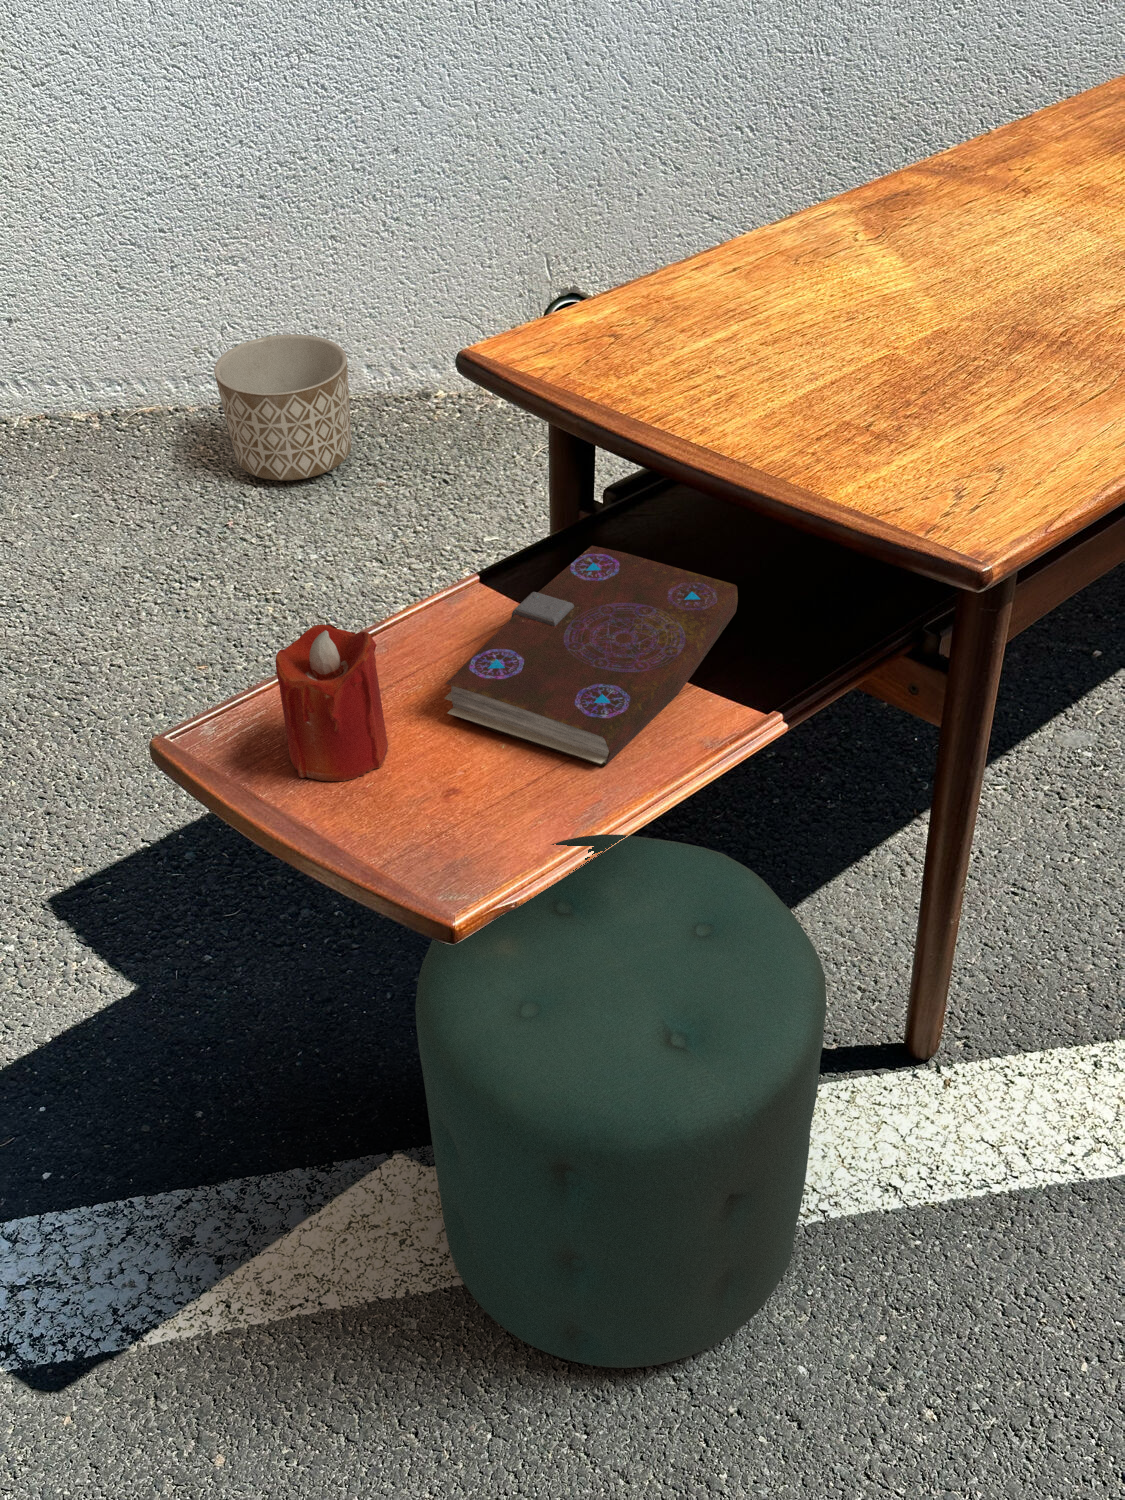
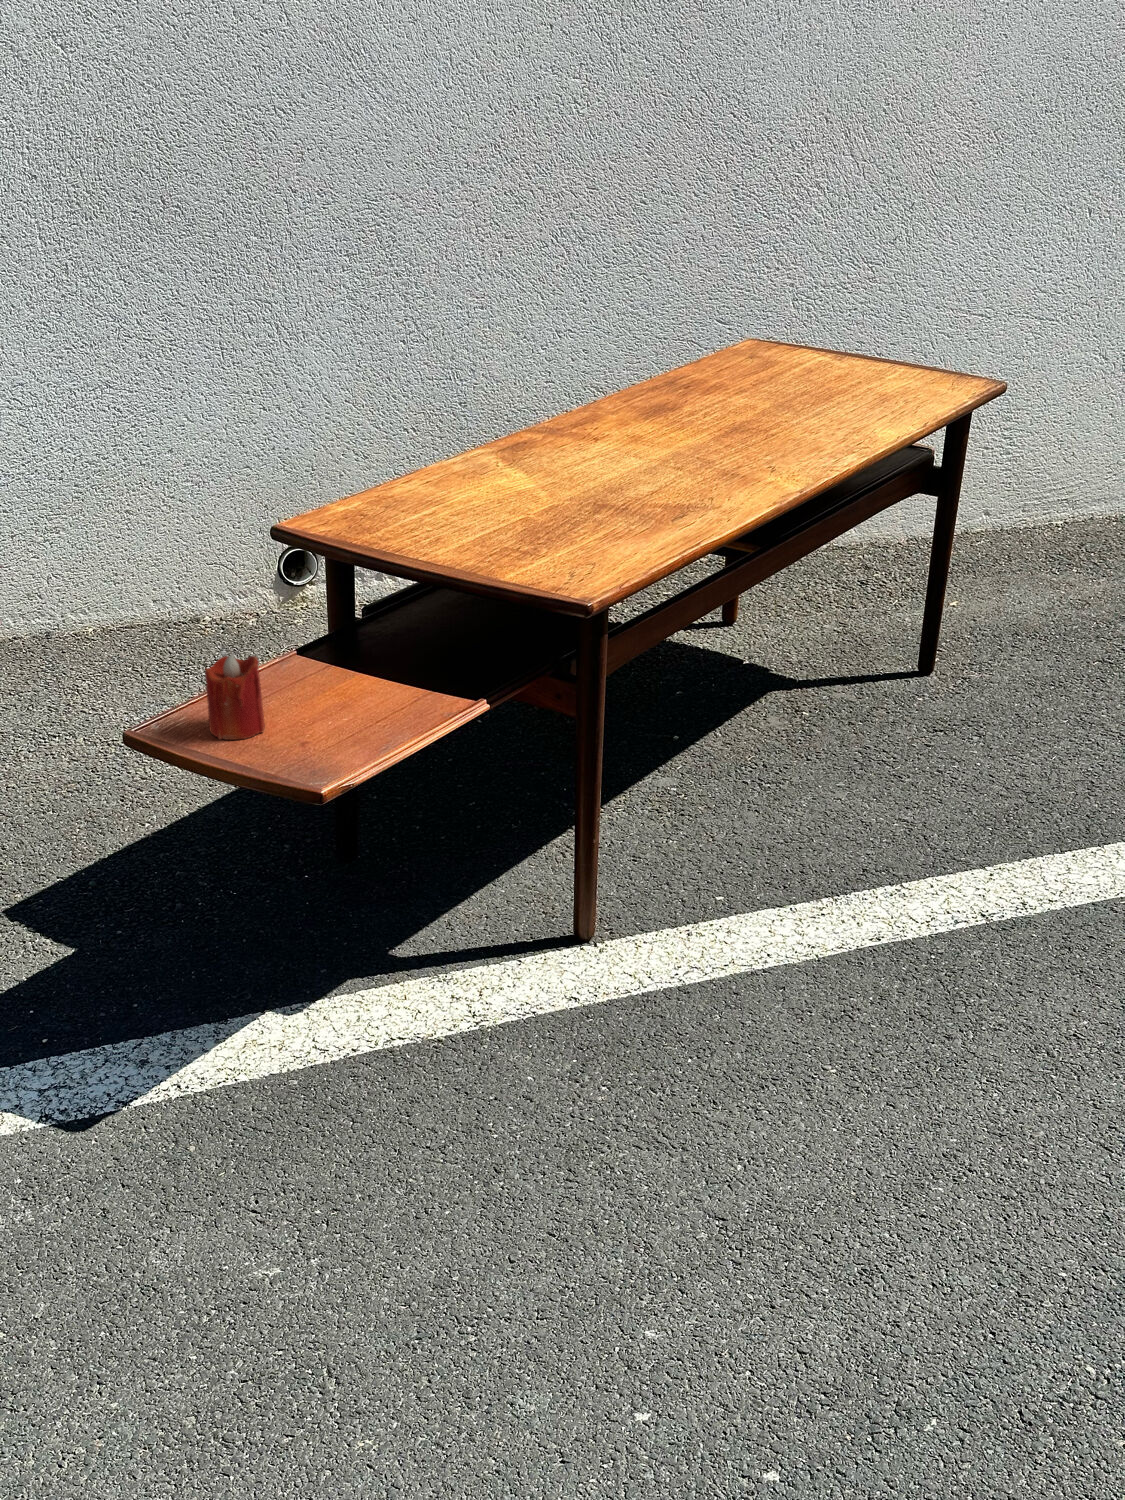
planter: present [214,334,352,480] -> none [47,580,147,680]
book: present [444,546,738,767] -> none [292,629,447,722]
ottoman: present [416,834,827,1368] -> none [290,784,520,1091]

